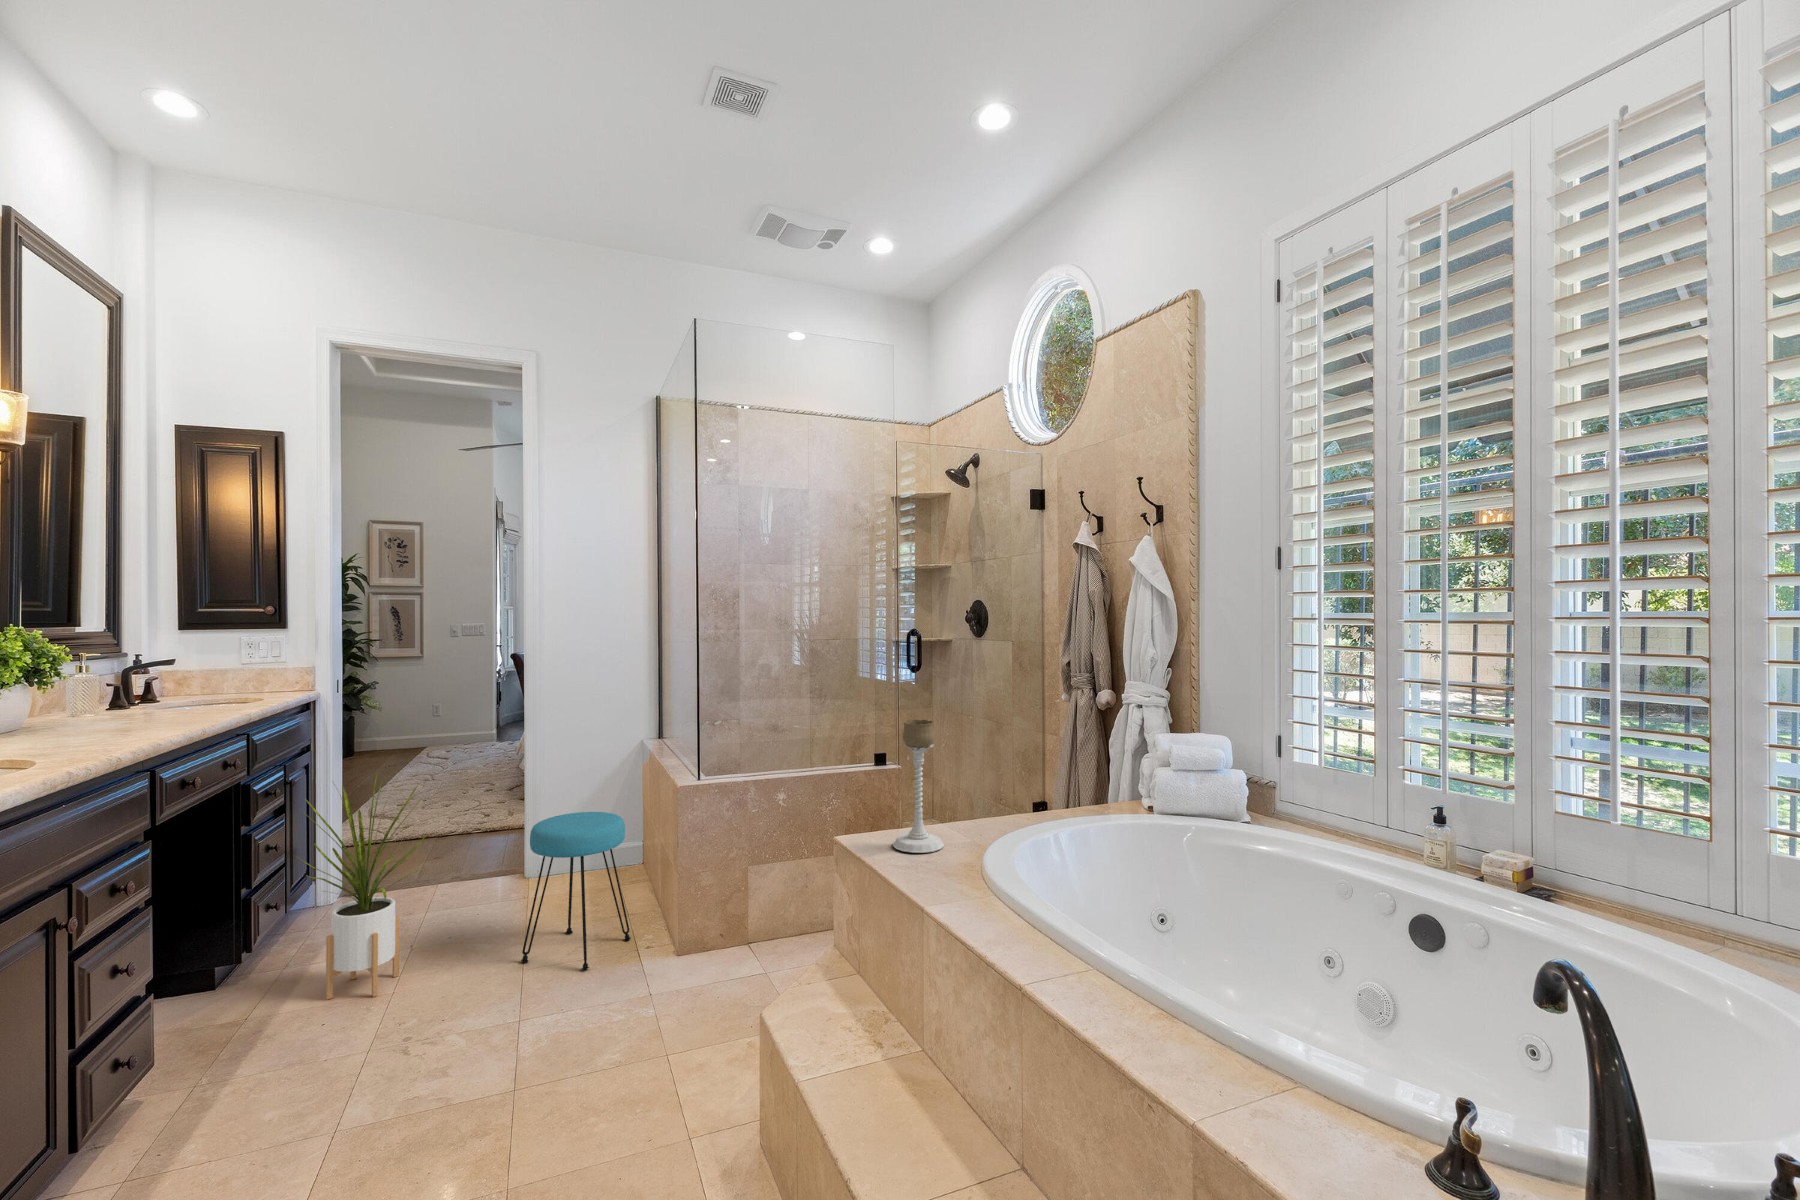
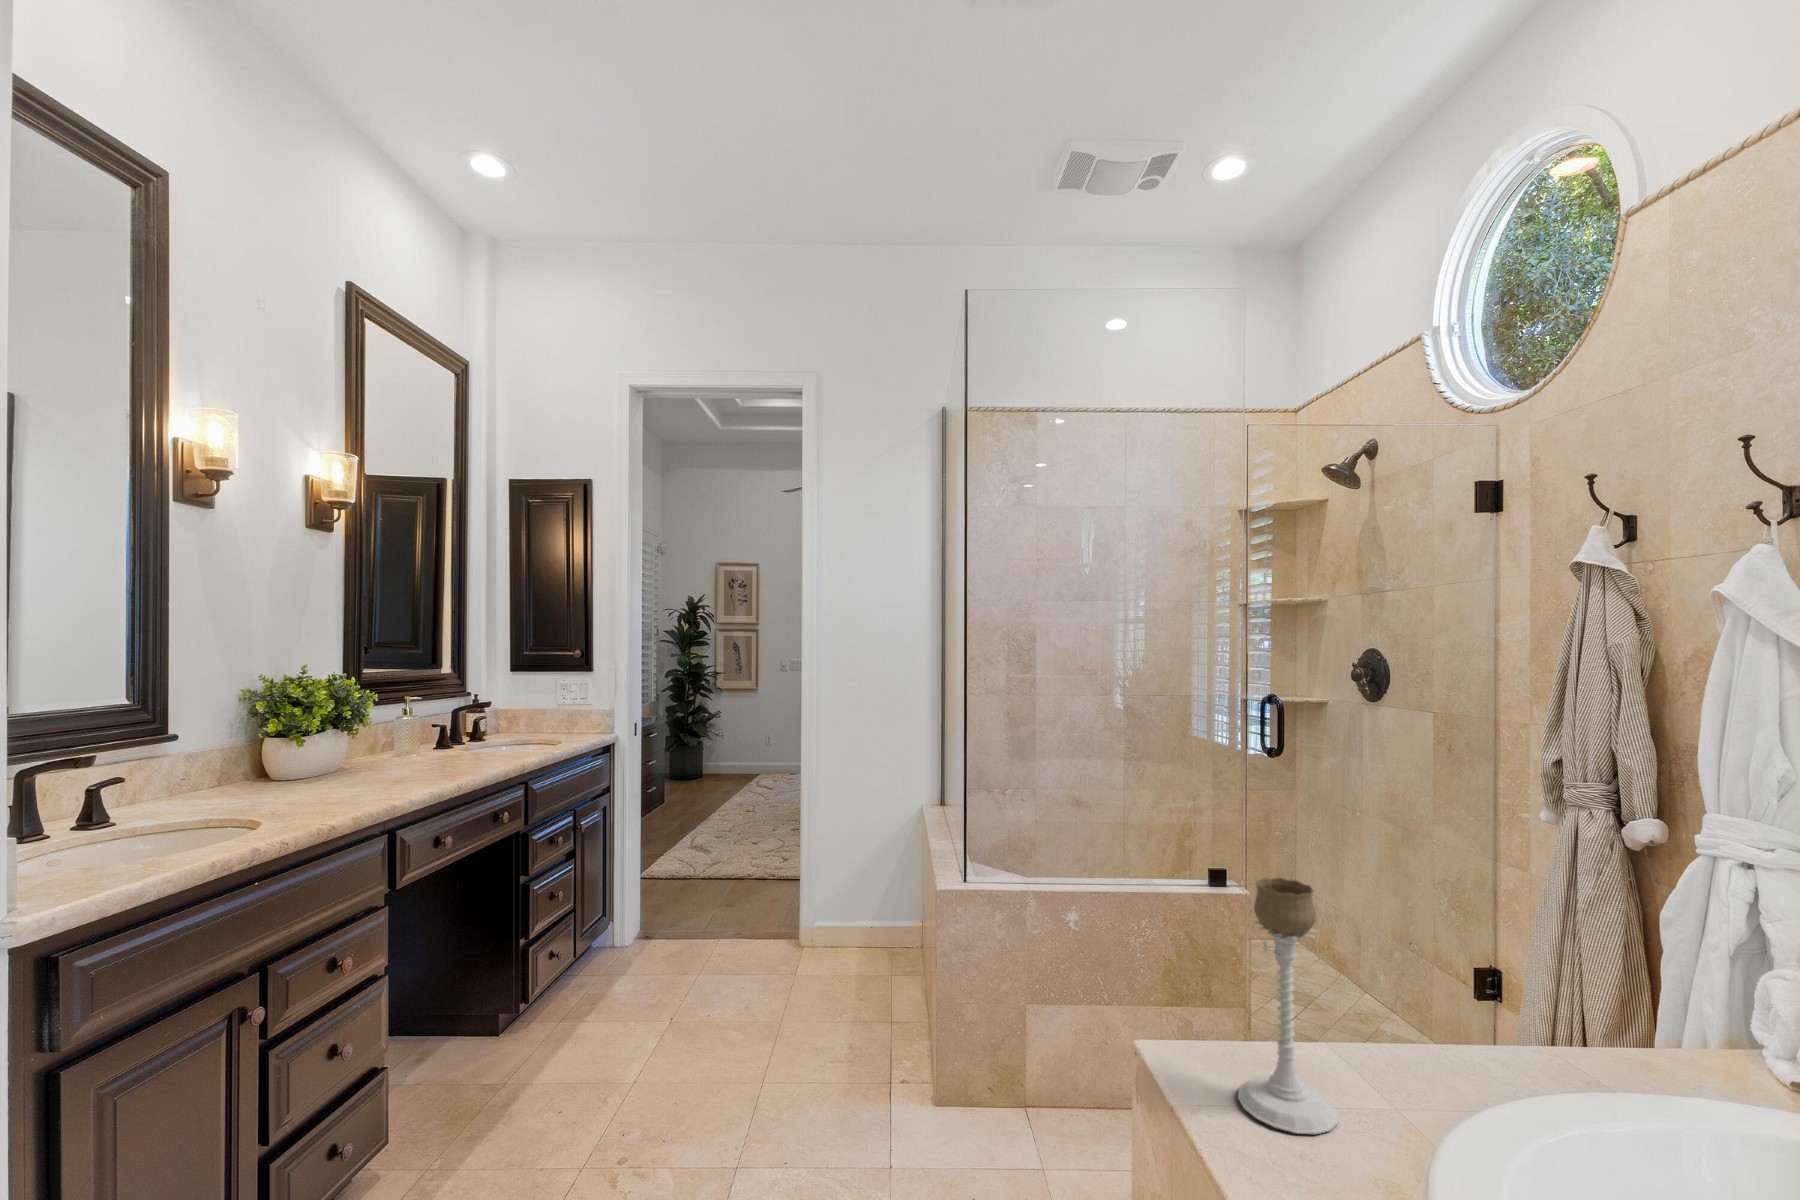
house plant: present [299,774,427,999] -> none [553,831,682,1087]
stool: present [521,812,631,969] -> none [768,898,892,1104]

